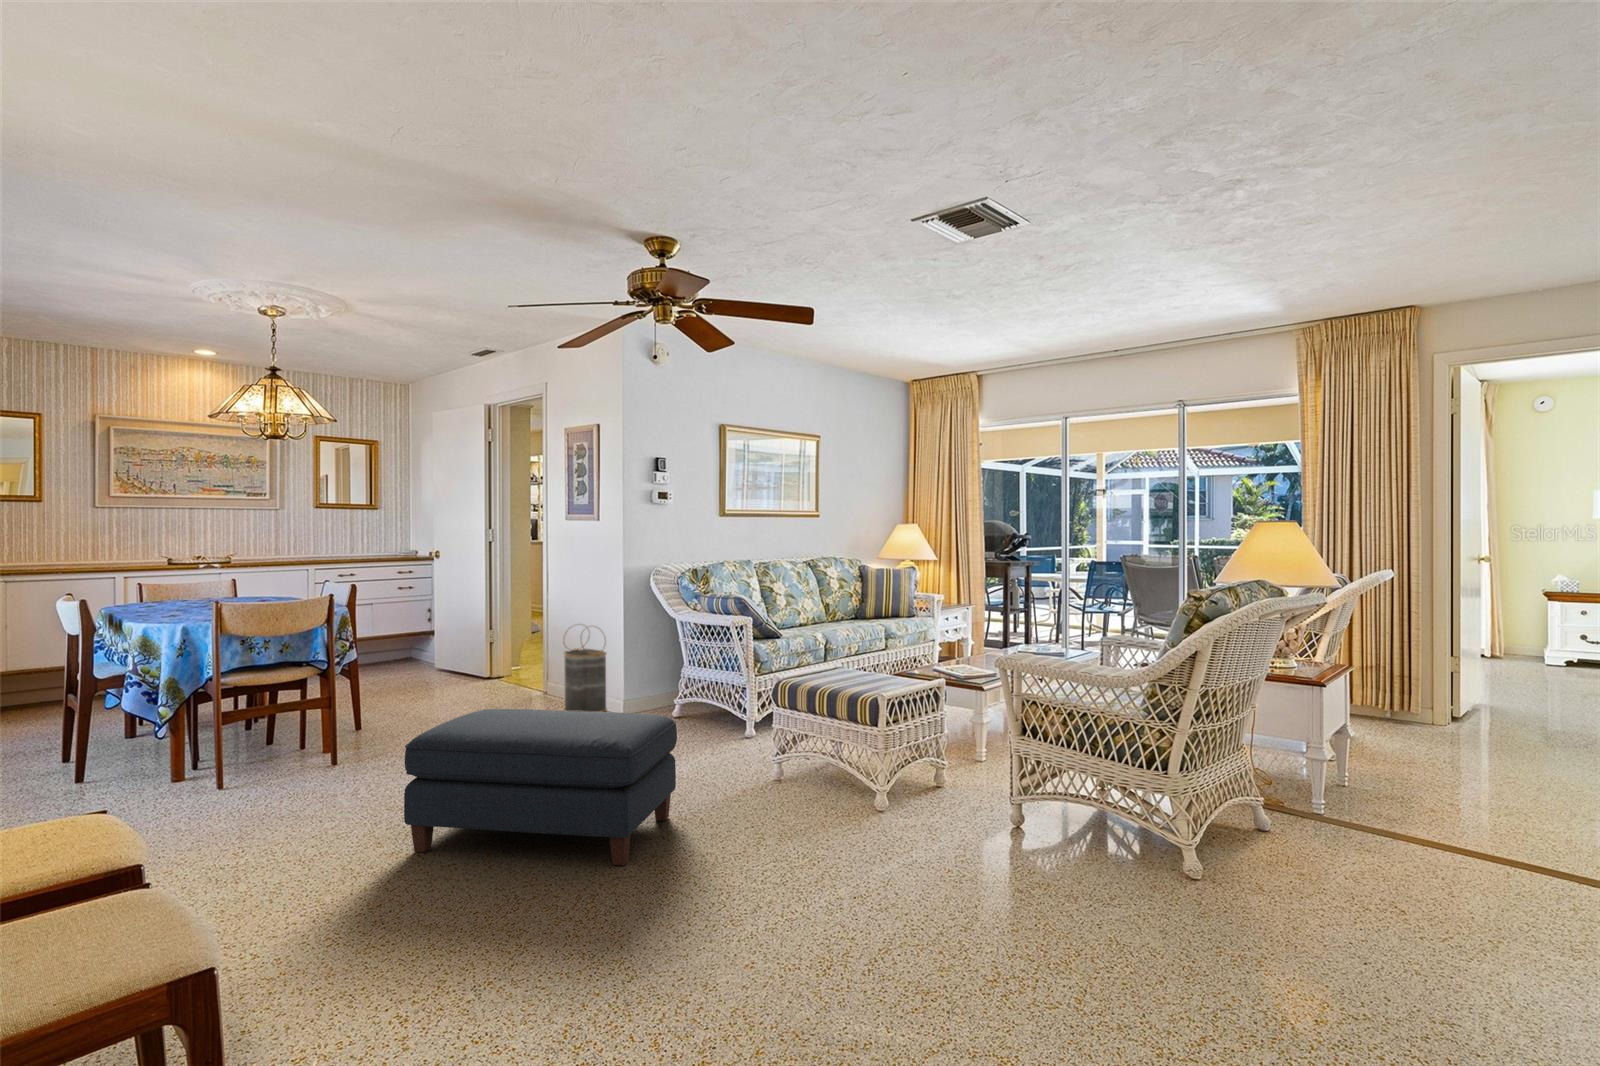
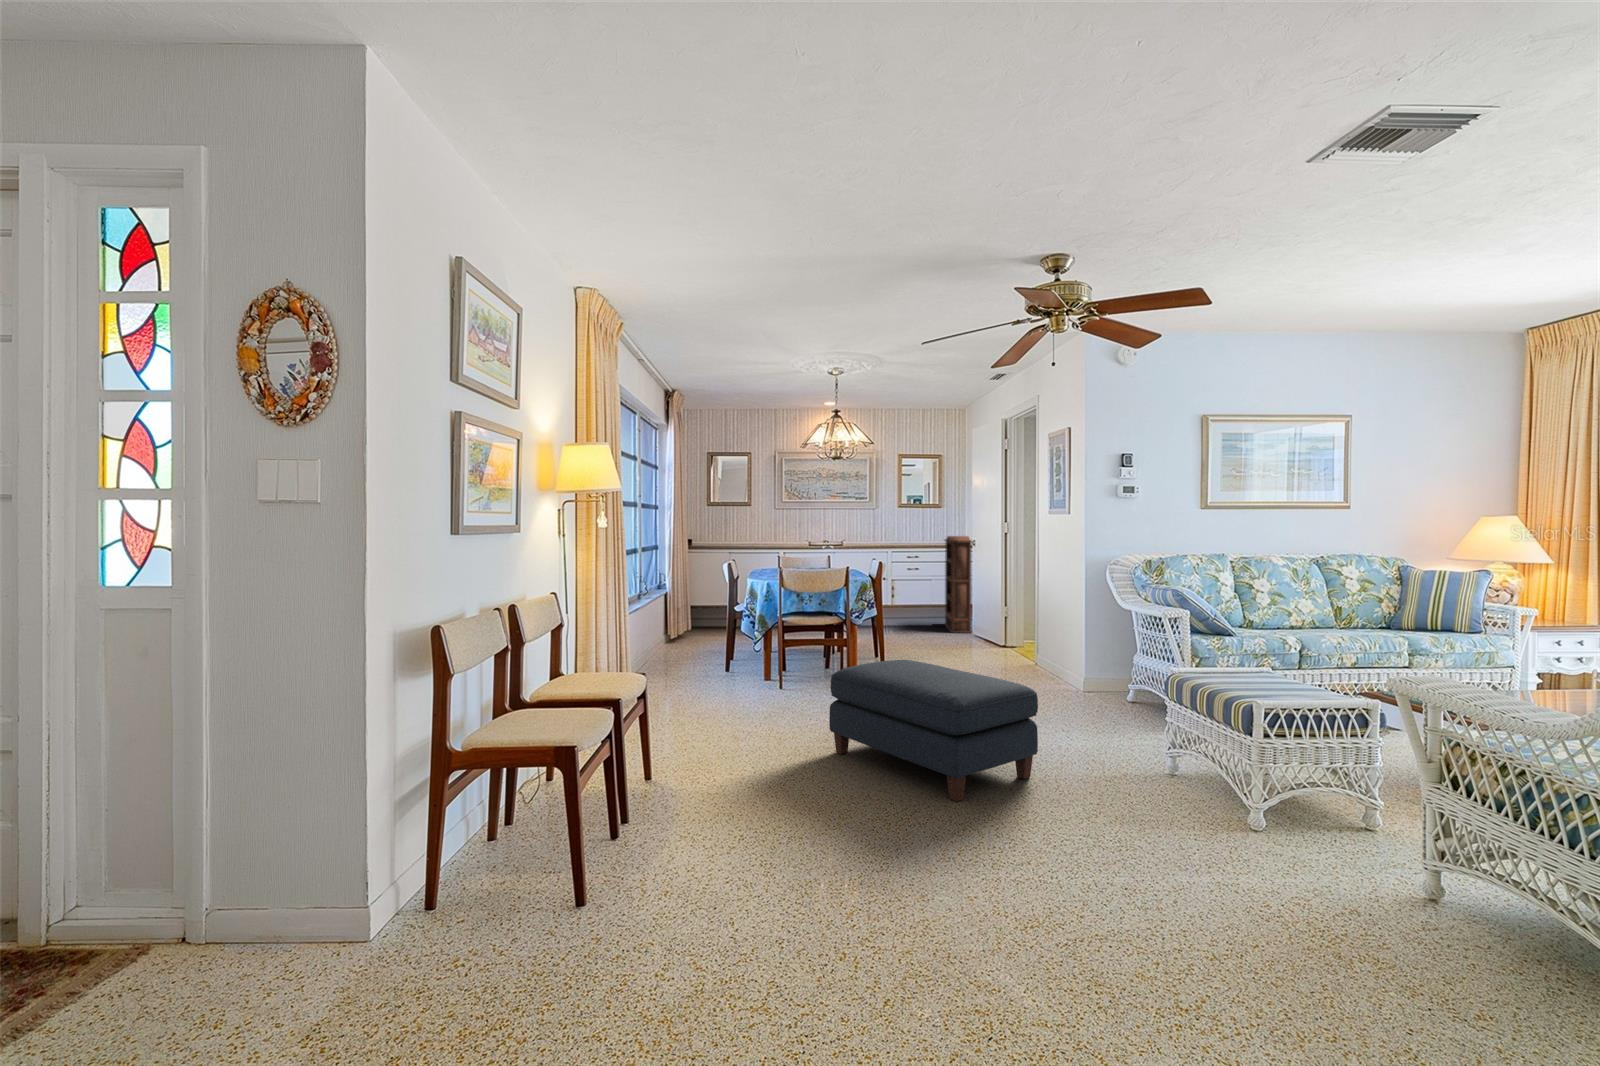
bookshelf: none [390,547,439,671] -> present [945,536,972,633]
basket: present [563,627,607,712] -> none [1033,605,1070,686]

